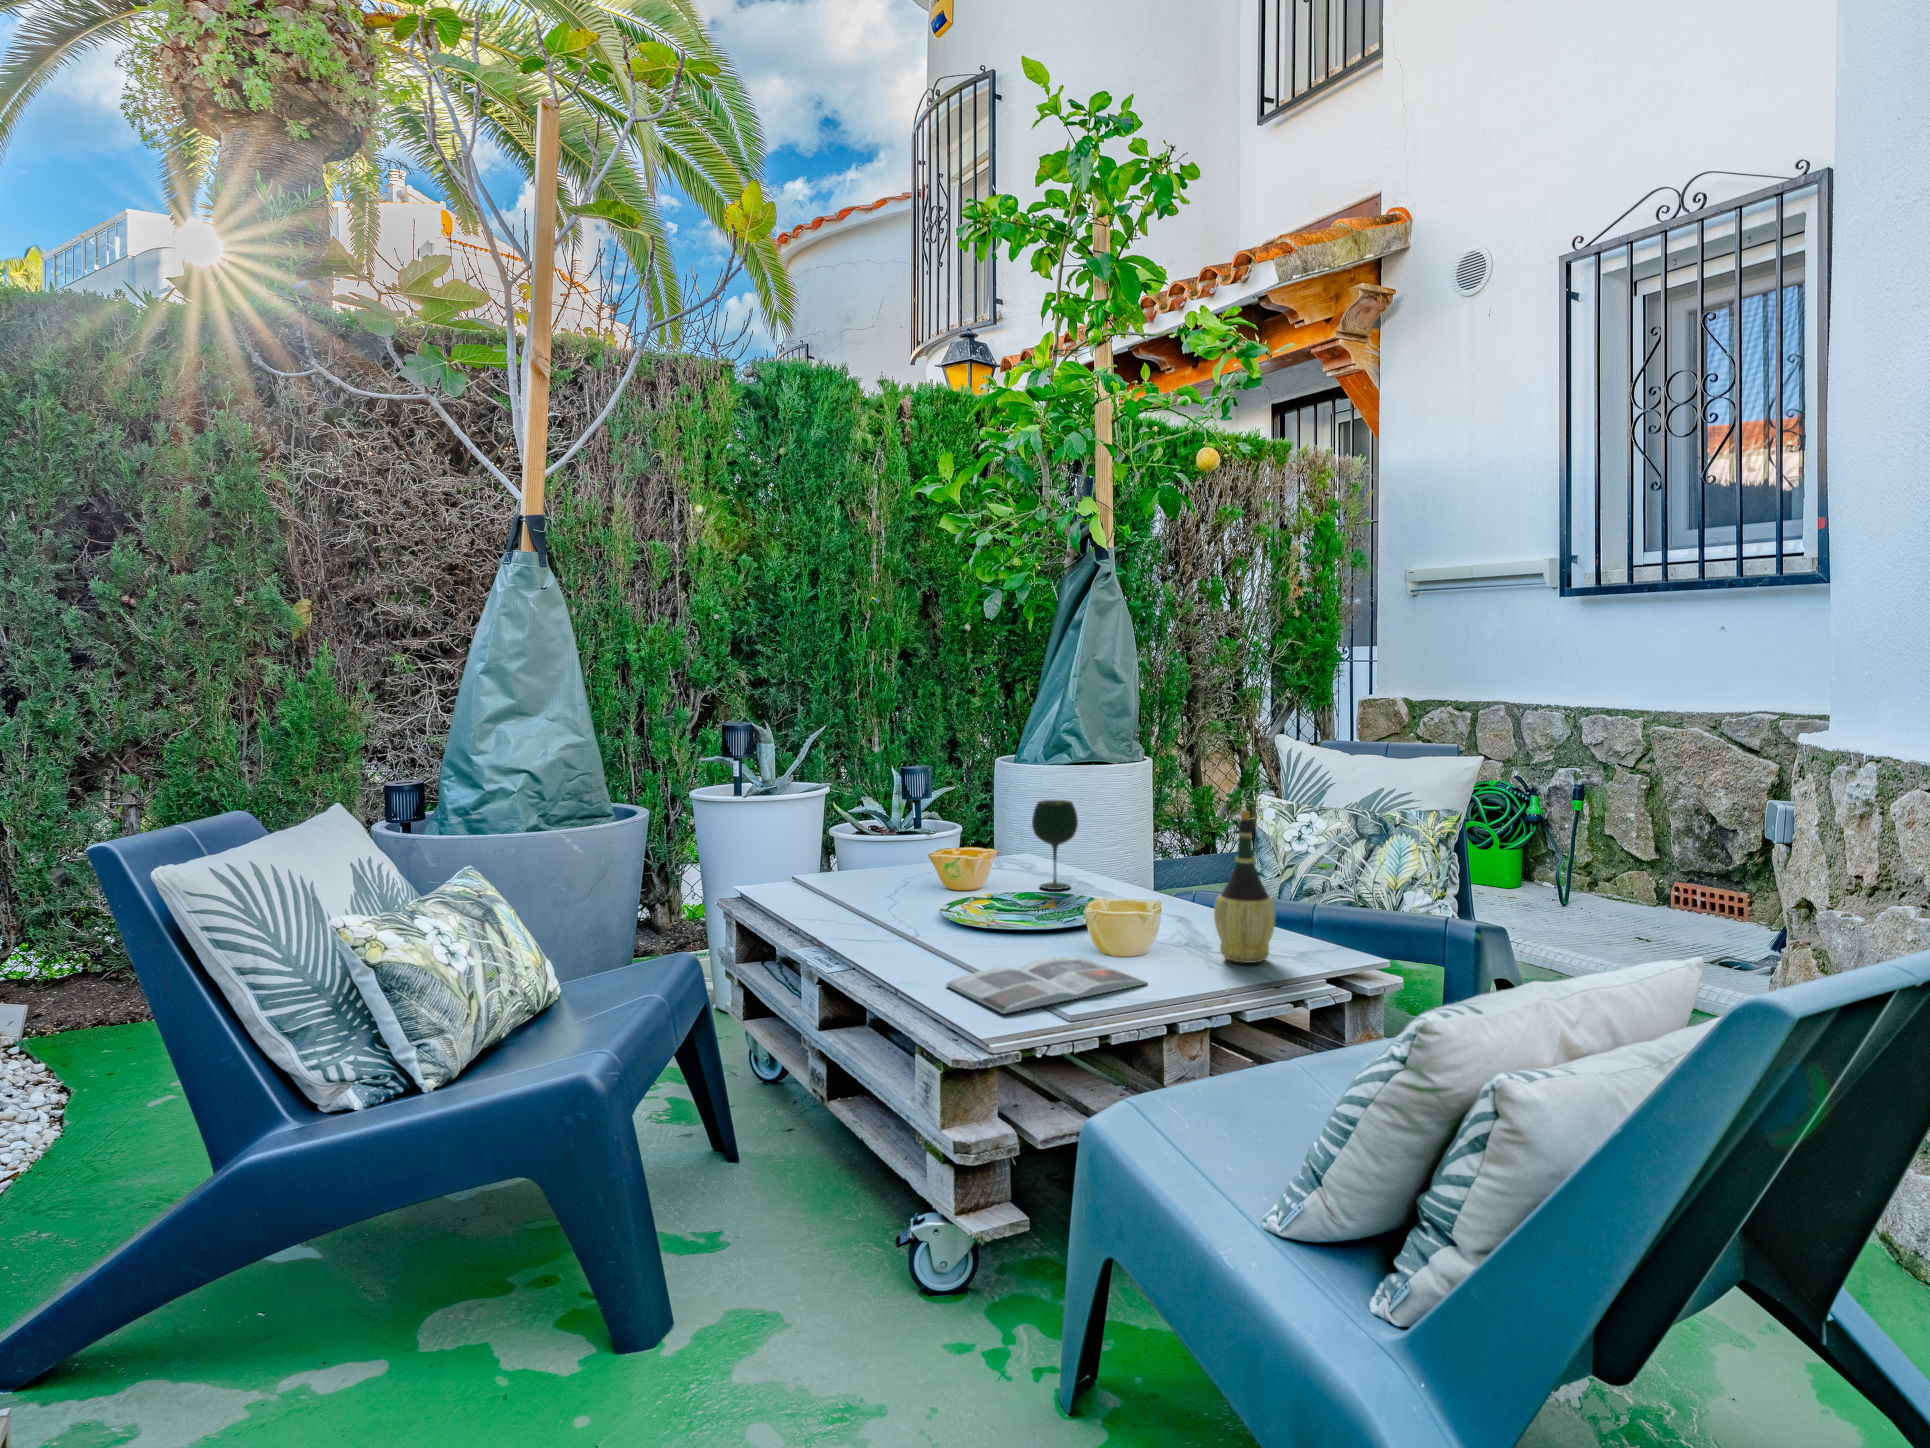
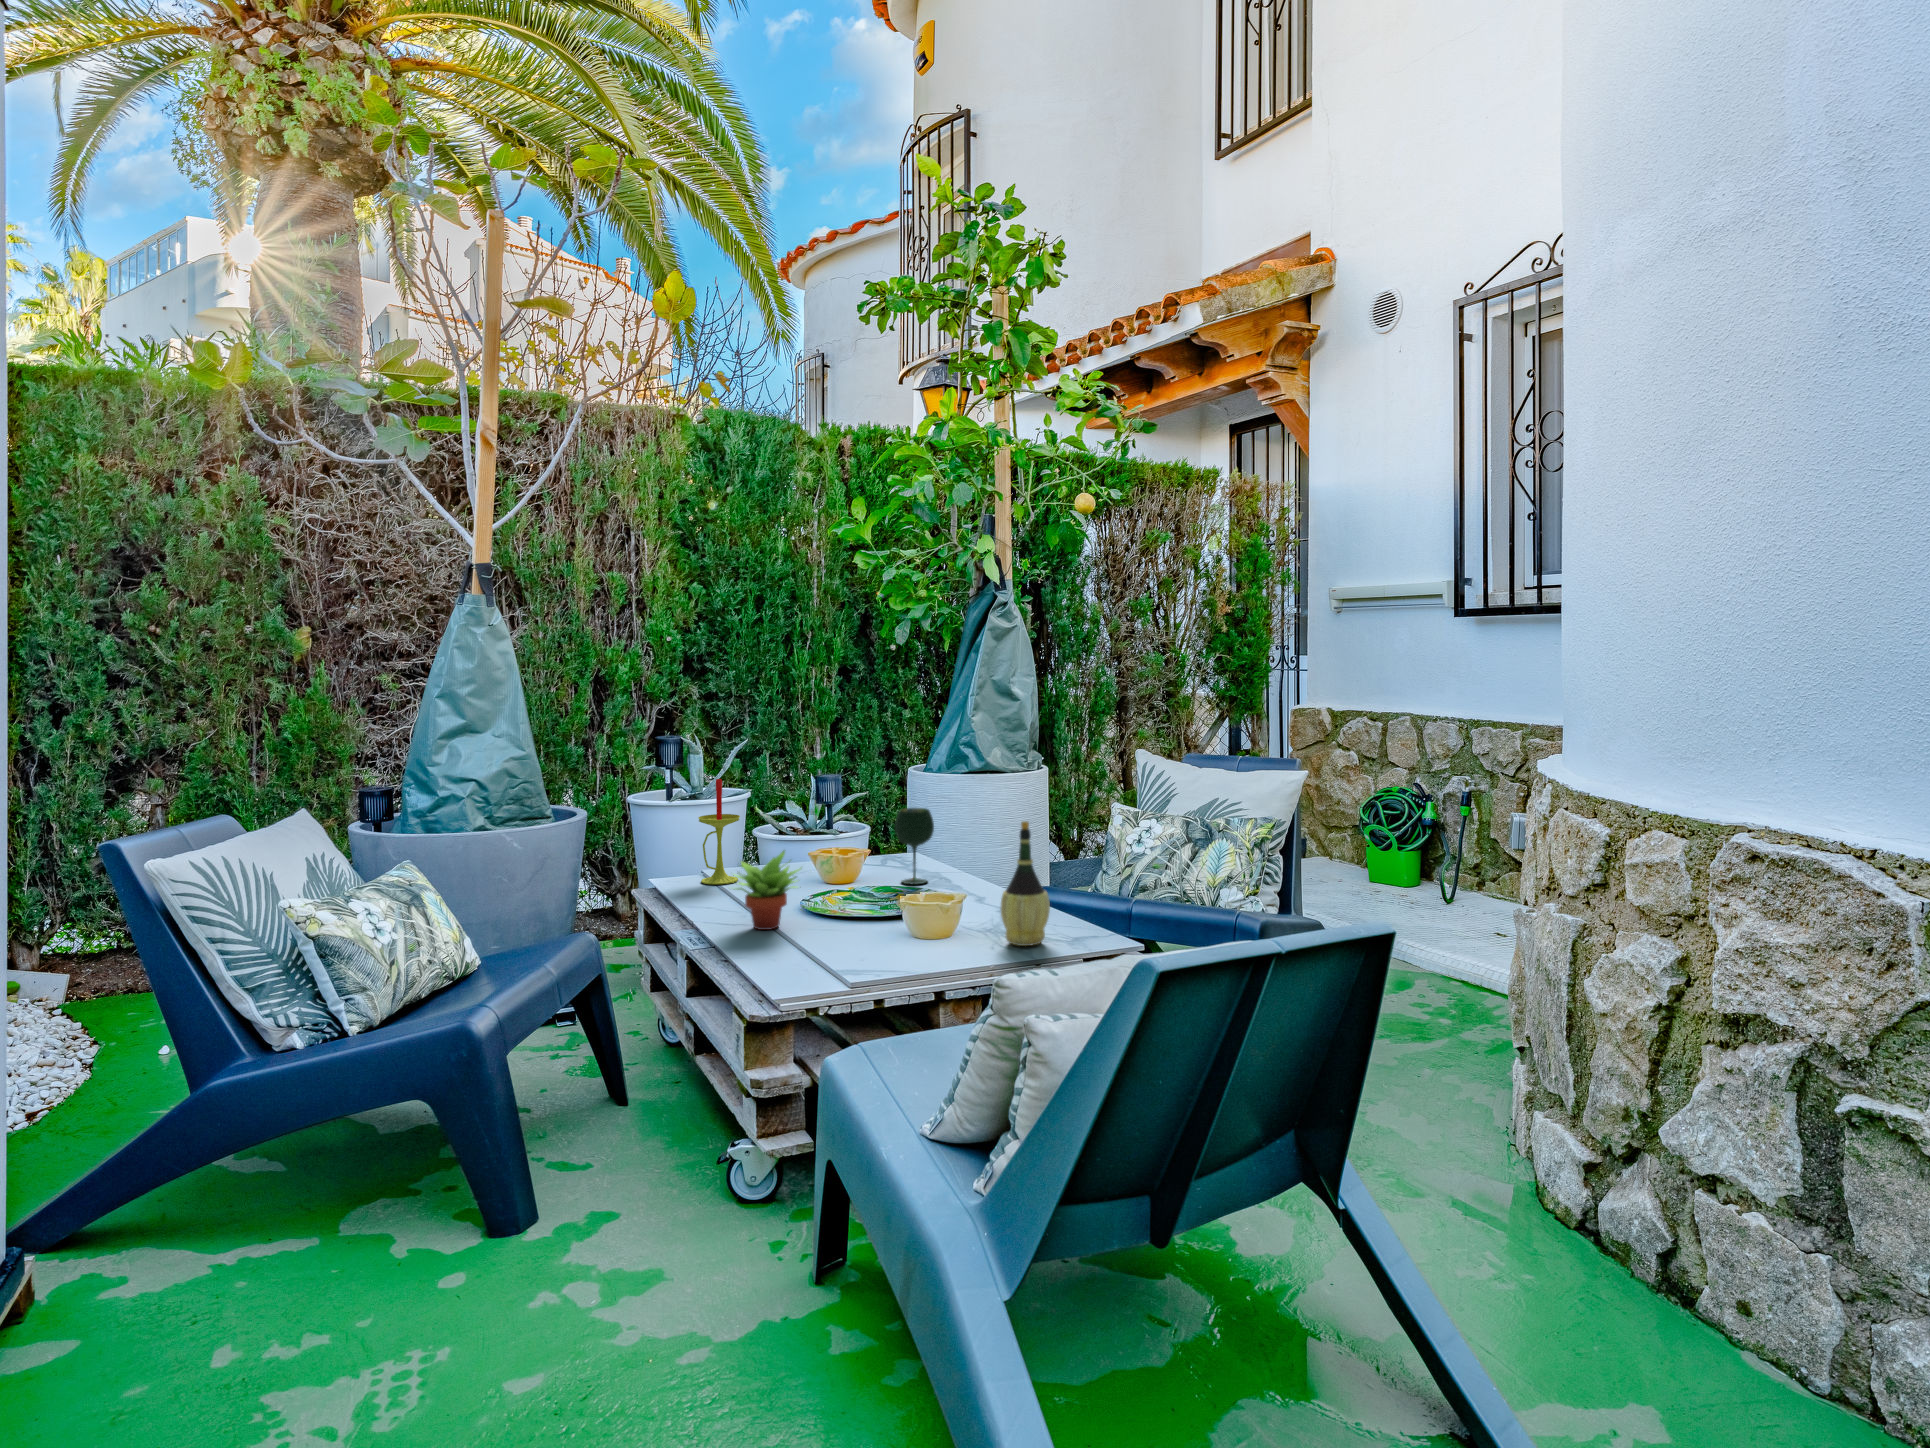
candle: none [799,764,848,892] -> present [698,779,740,885]
succulent plant: none [870,848,960,946] -> present [733,851,801,930]
magazine: present [947,957,1147,1013] -> none [769,940,932,982]

